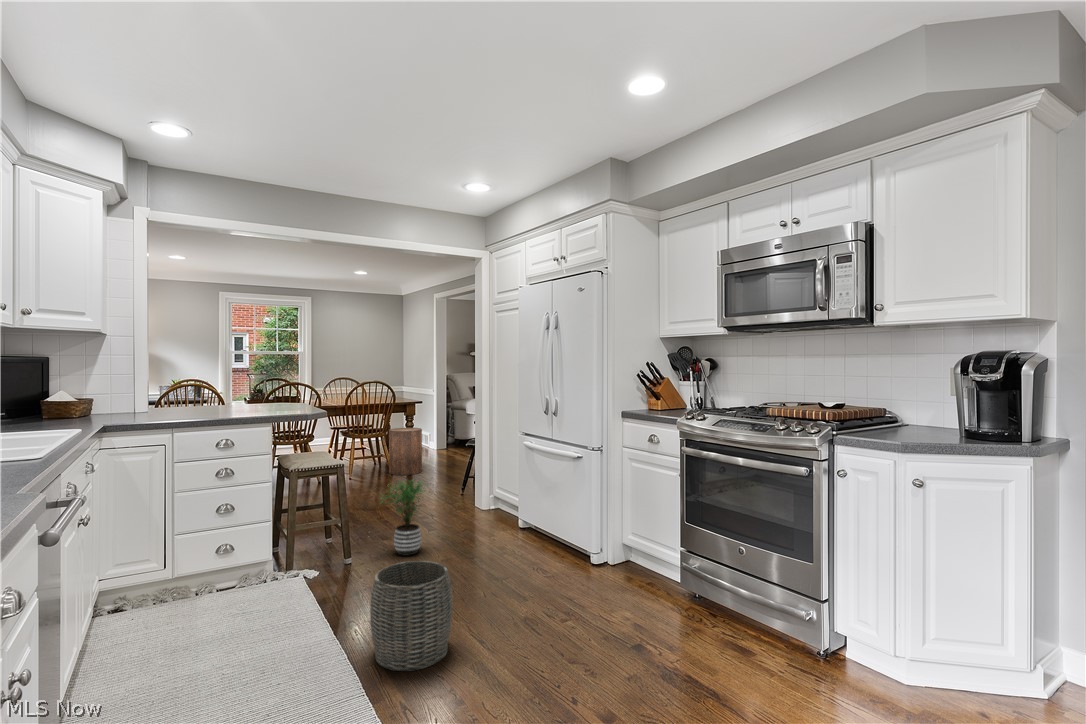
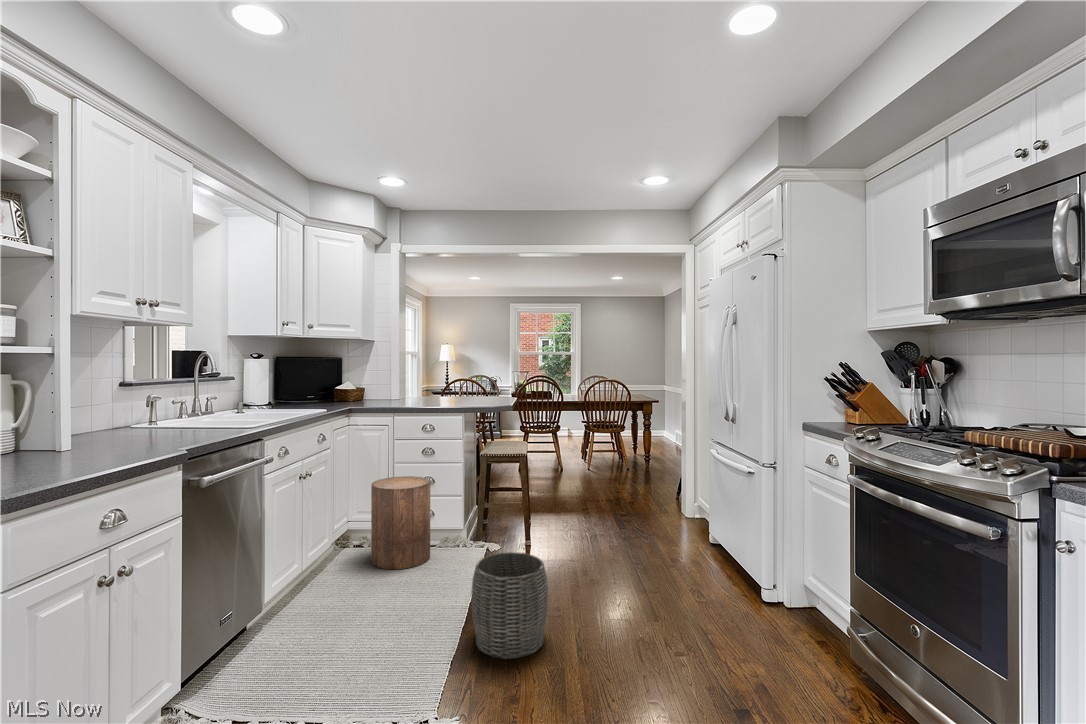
stool: present [389,428,422,475] -> present [371,476,430,569]
potted plant: present [380,481,425,556] -> none [556,473,607,547]

